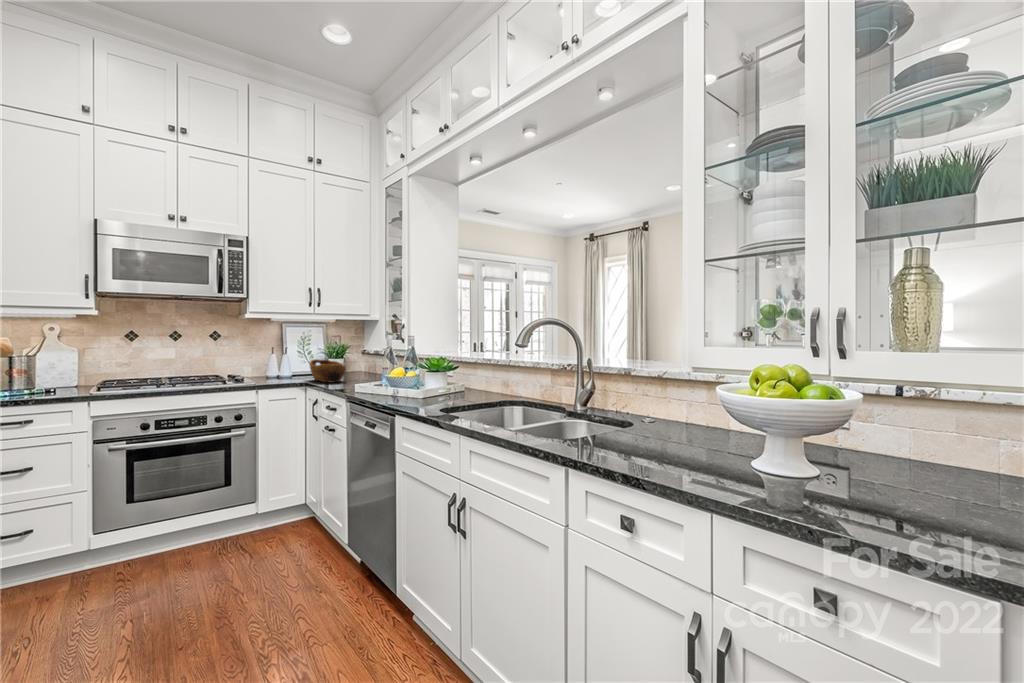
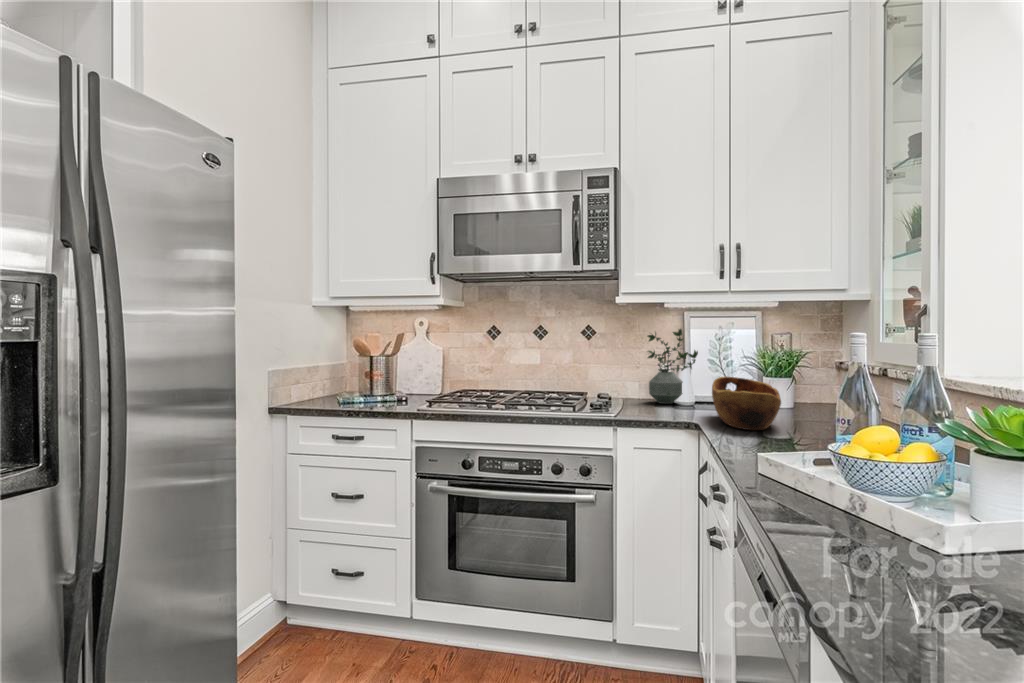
potted plant: none [263,334,295,378] -> present [648,329,698,404]

